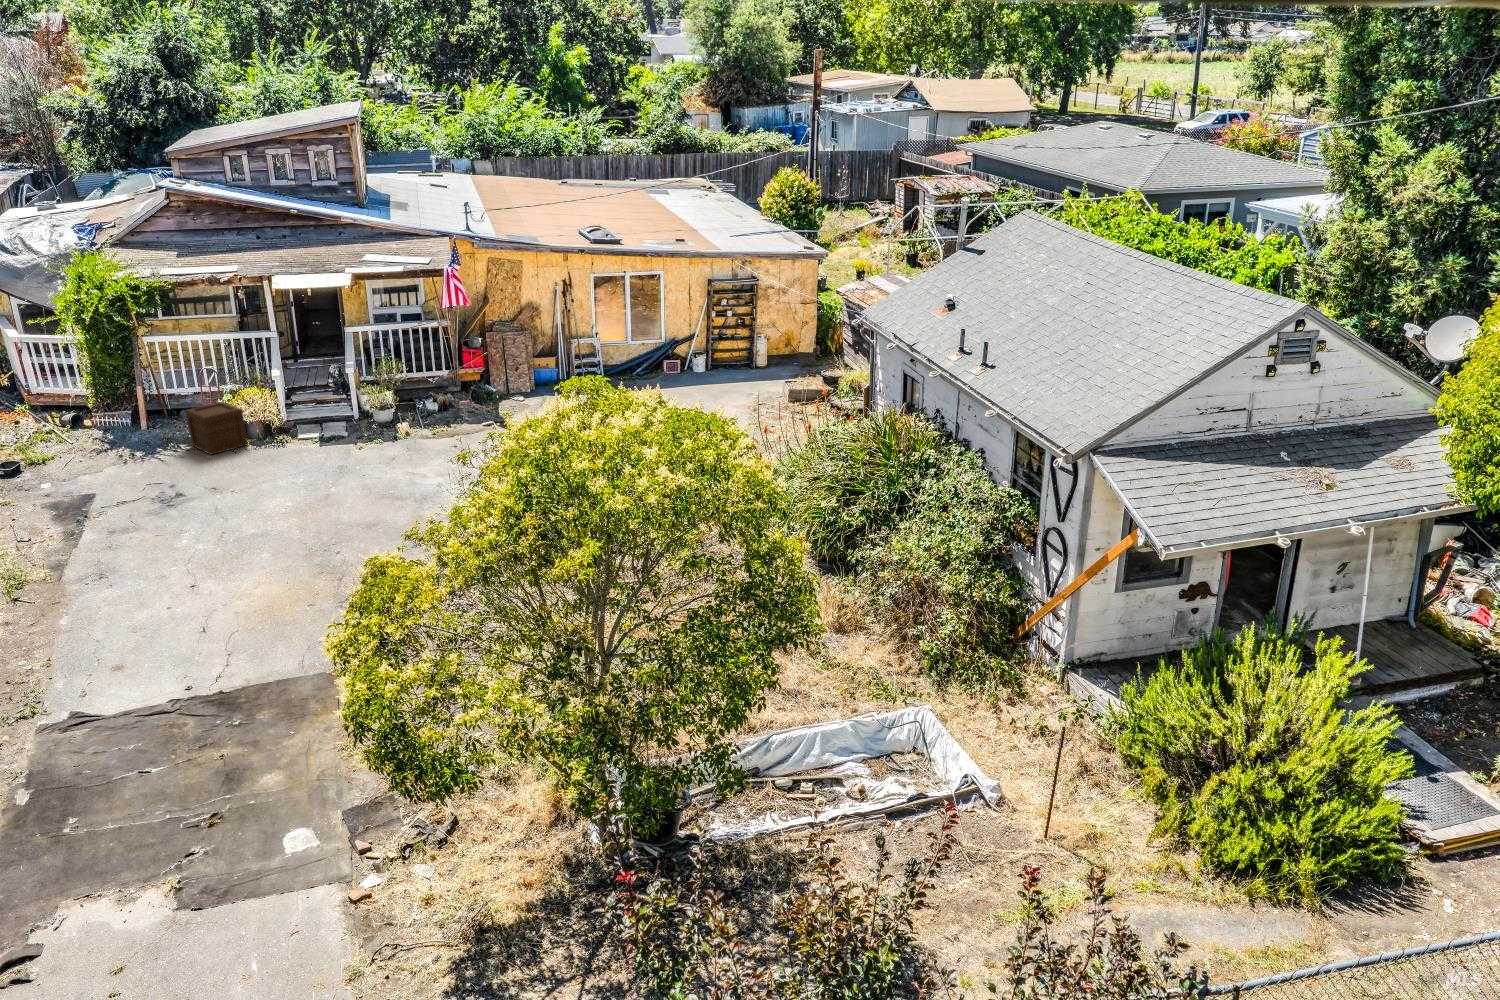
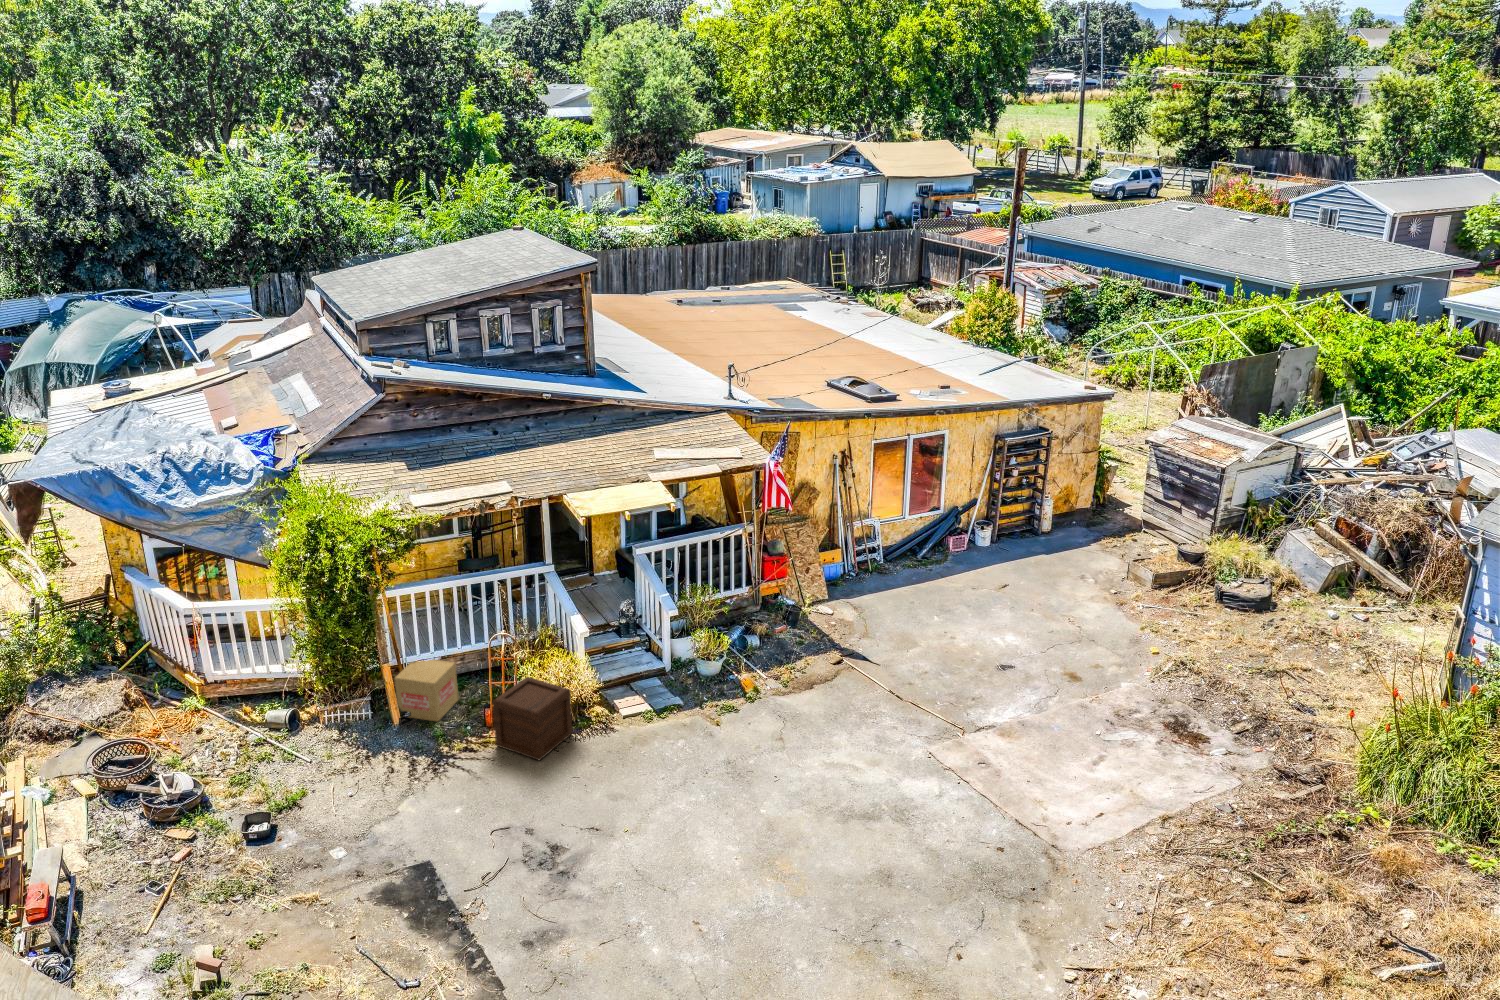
cardboard box: none [143,390,197,433] -> present [395,659,458,721]

